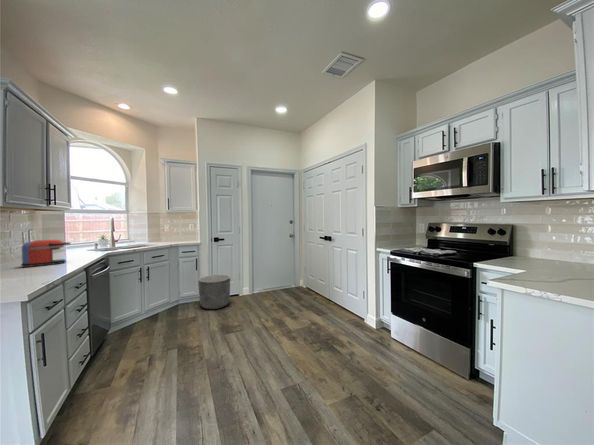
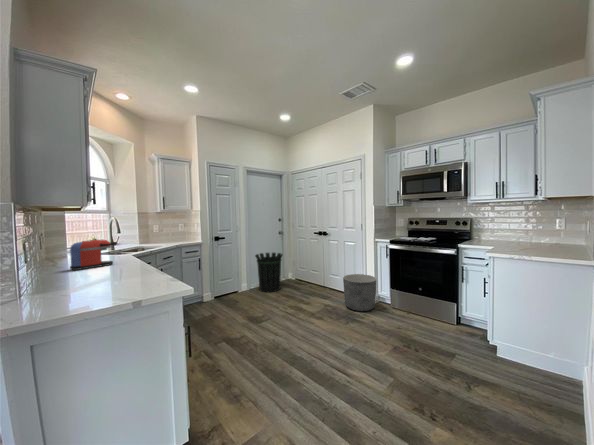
waste bin: none [256,257,286,299] -> present [255,253,283,292]
planter: present [198,275,230,309] -> present [343,274,376,311]

